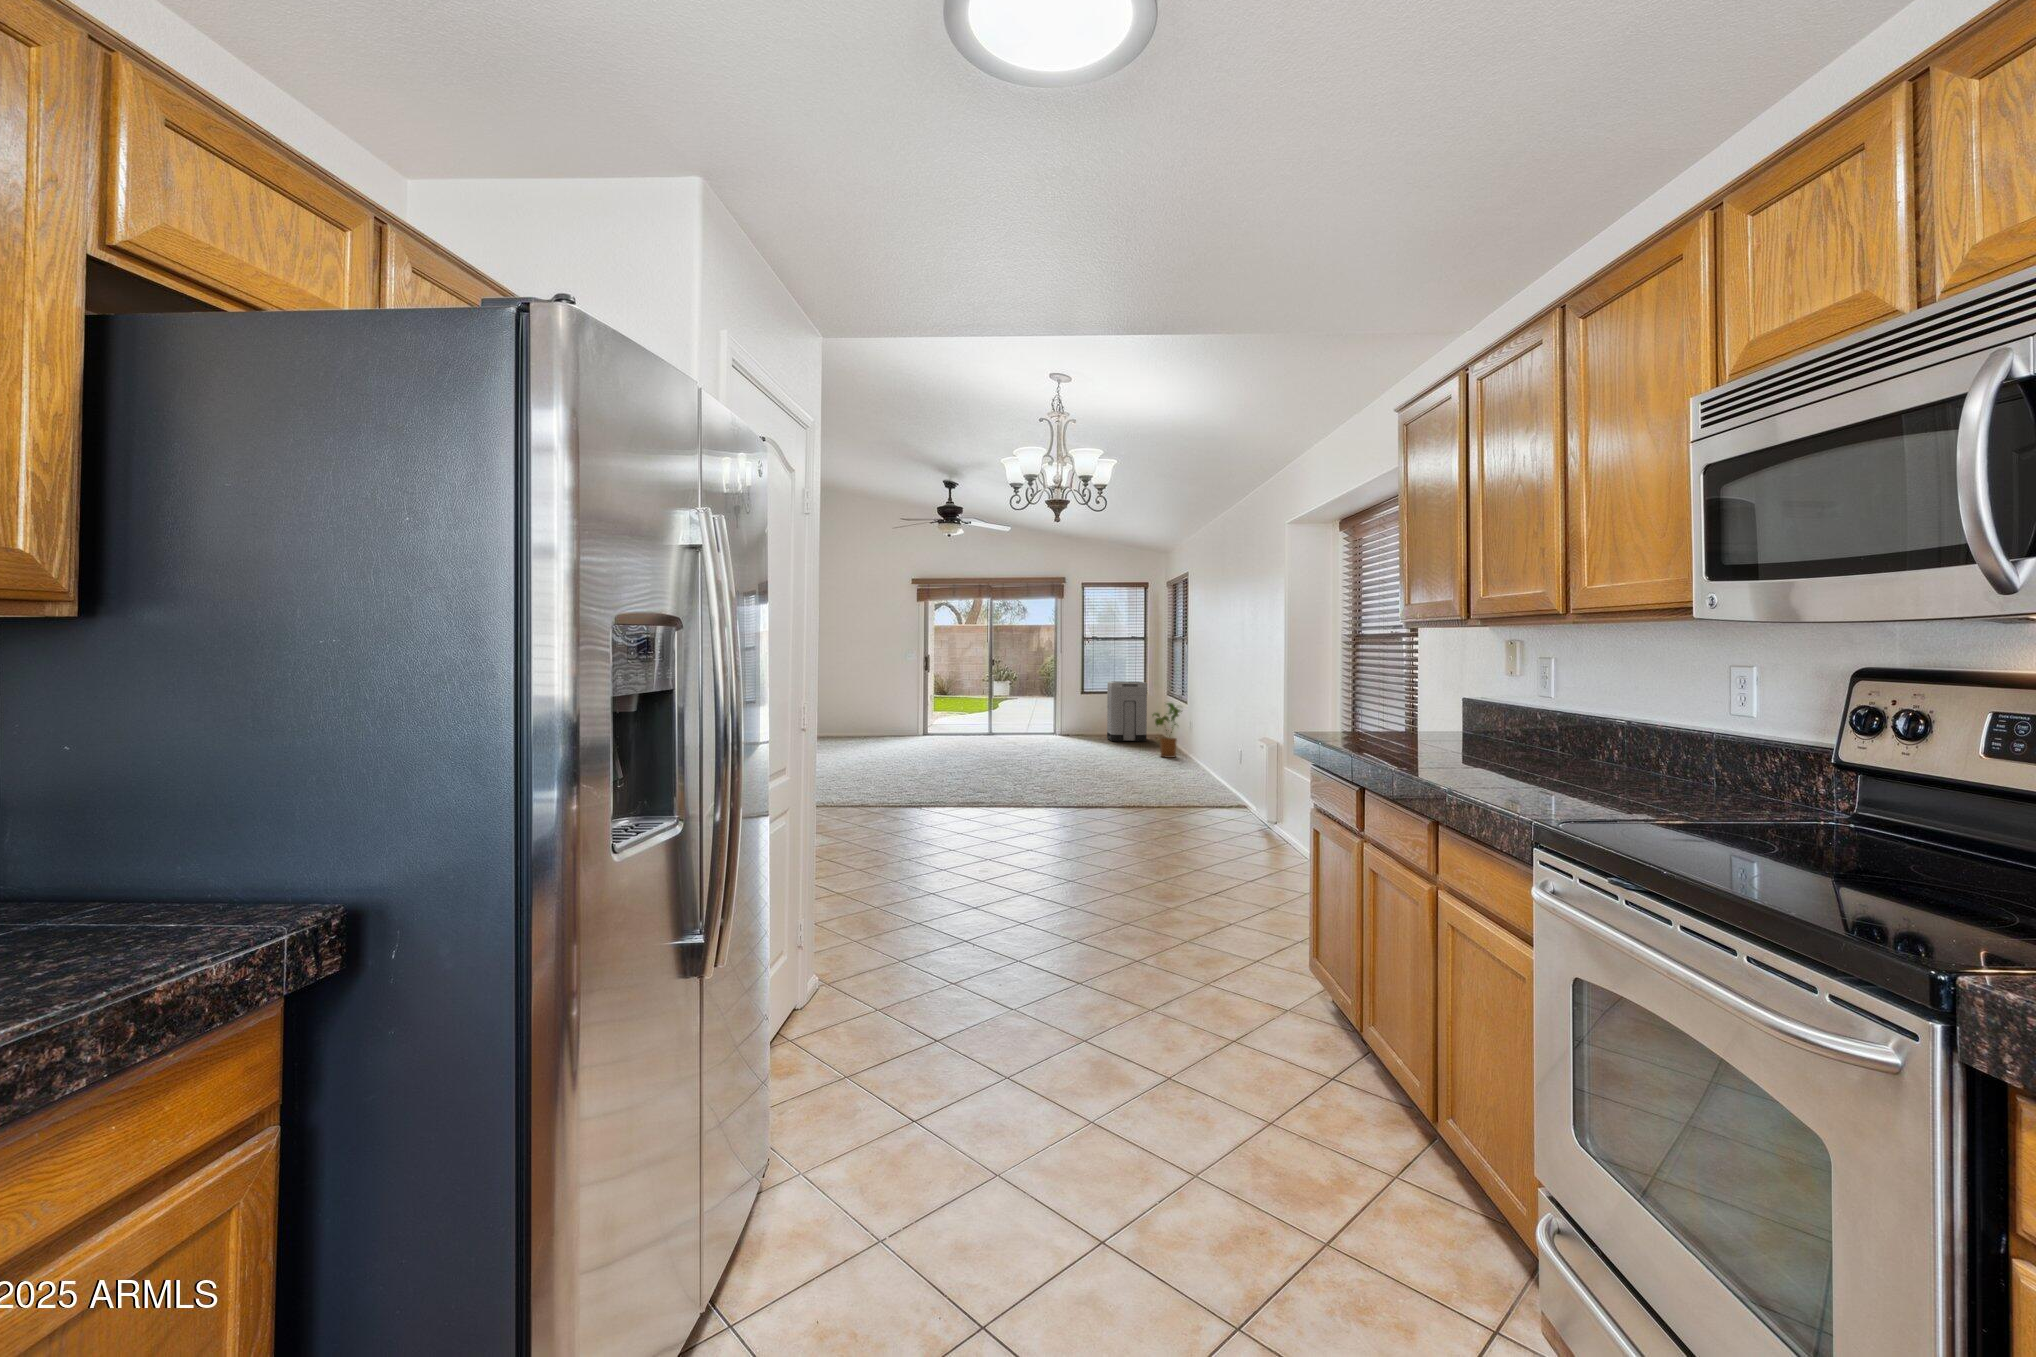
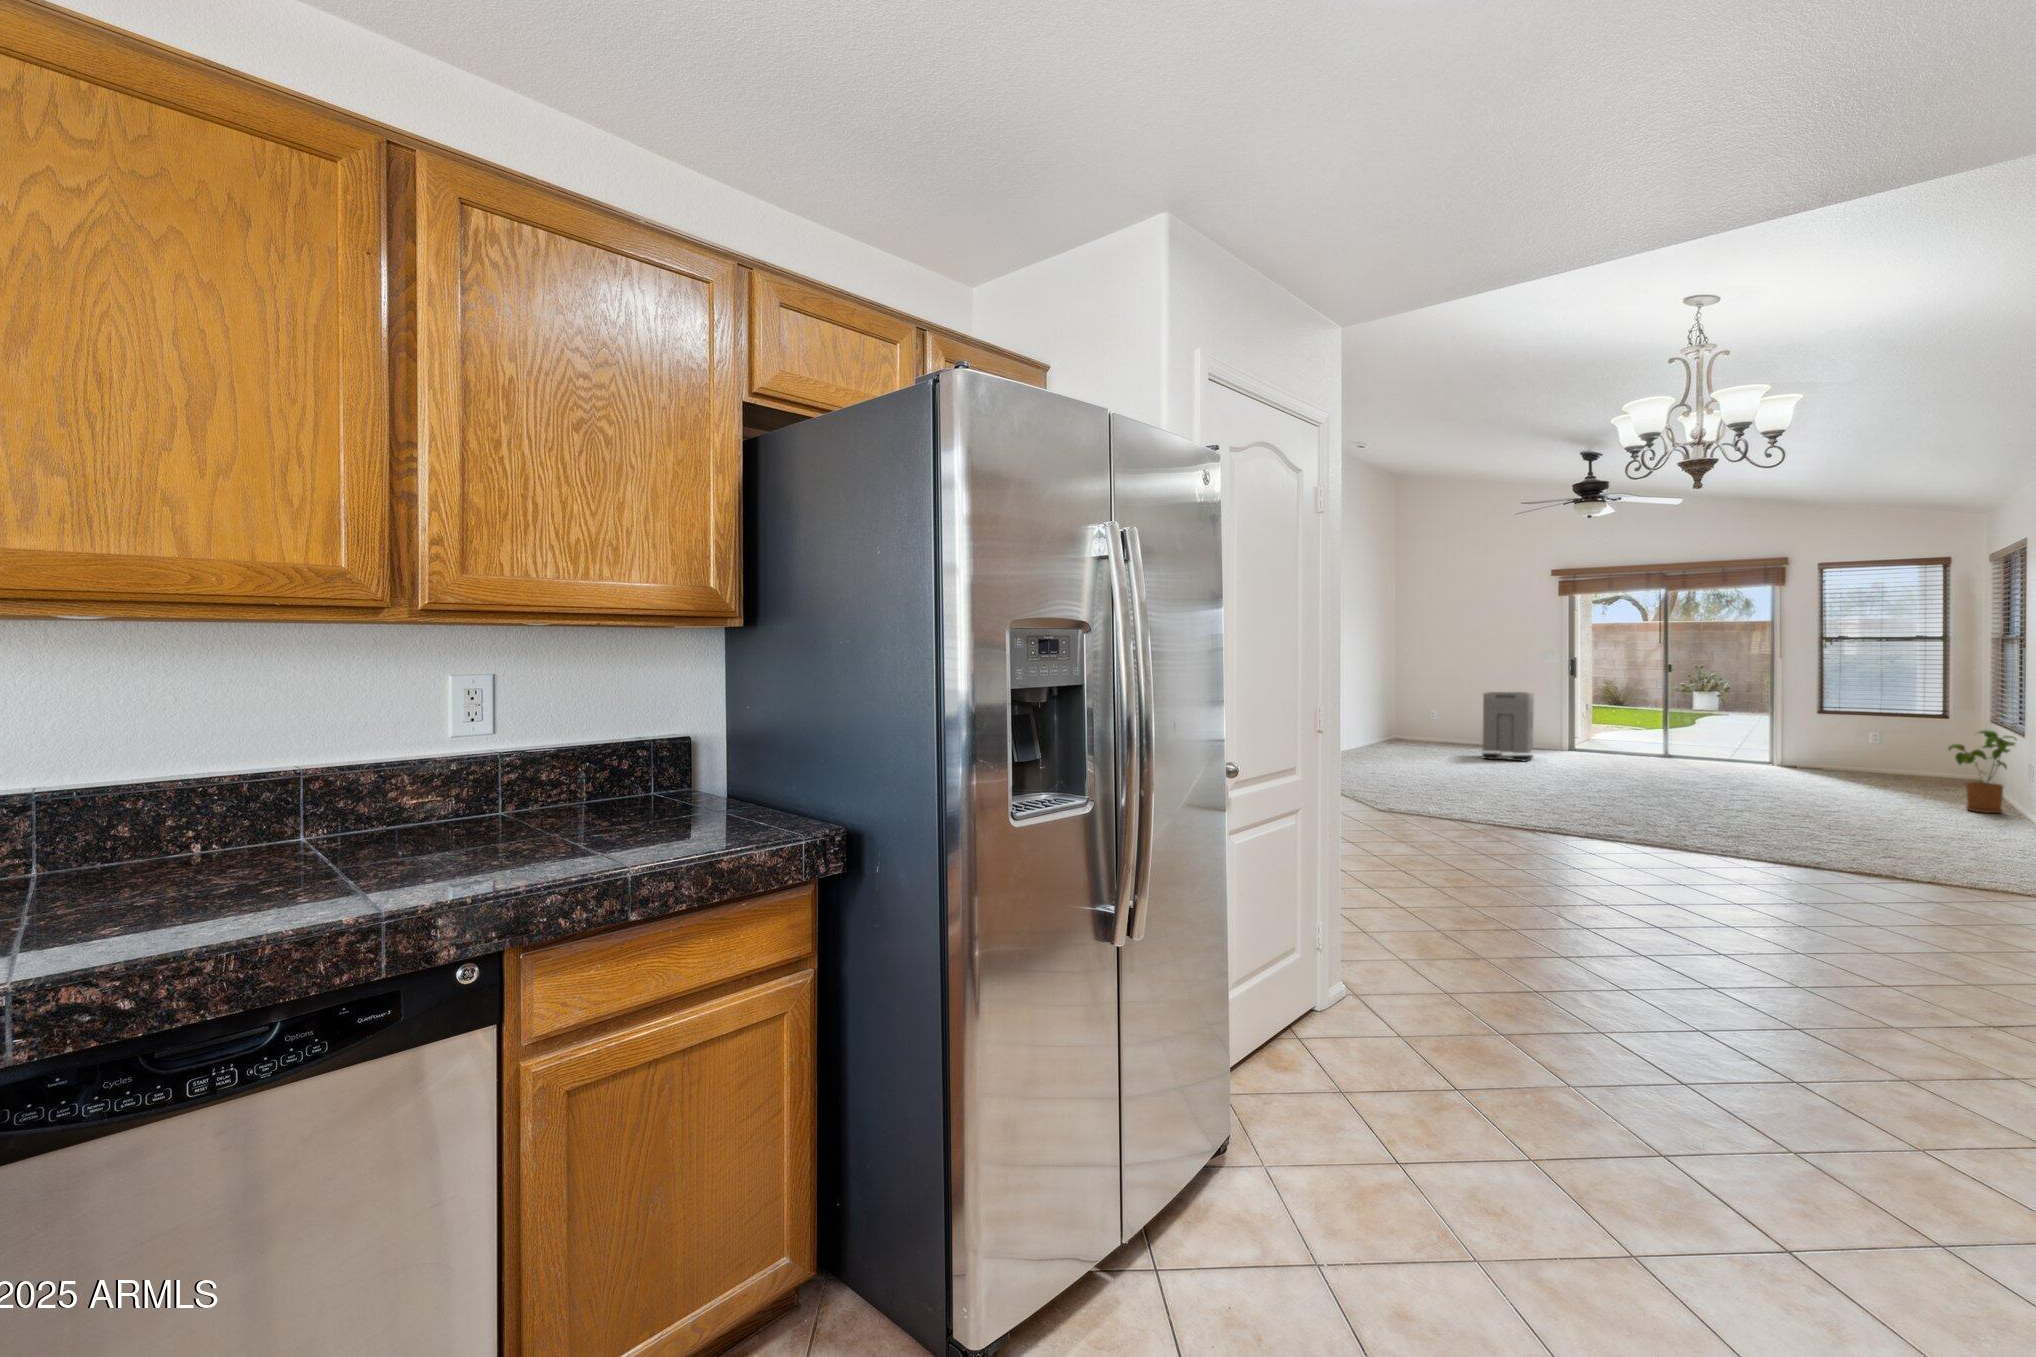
trash can: present [1107,681,1147,742] -> present [1483,692,1534,762]

